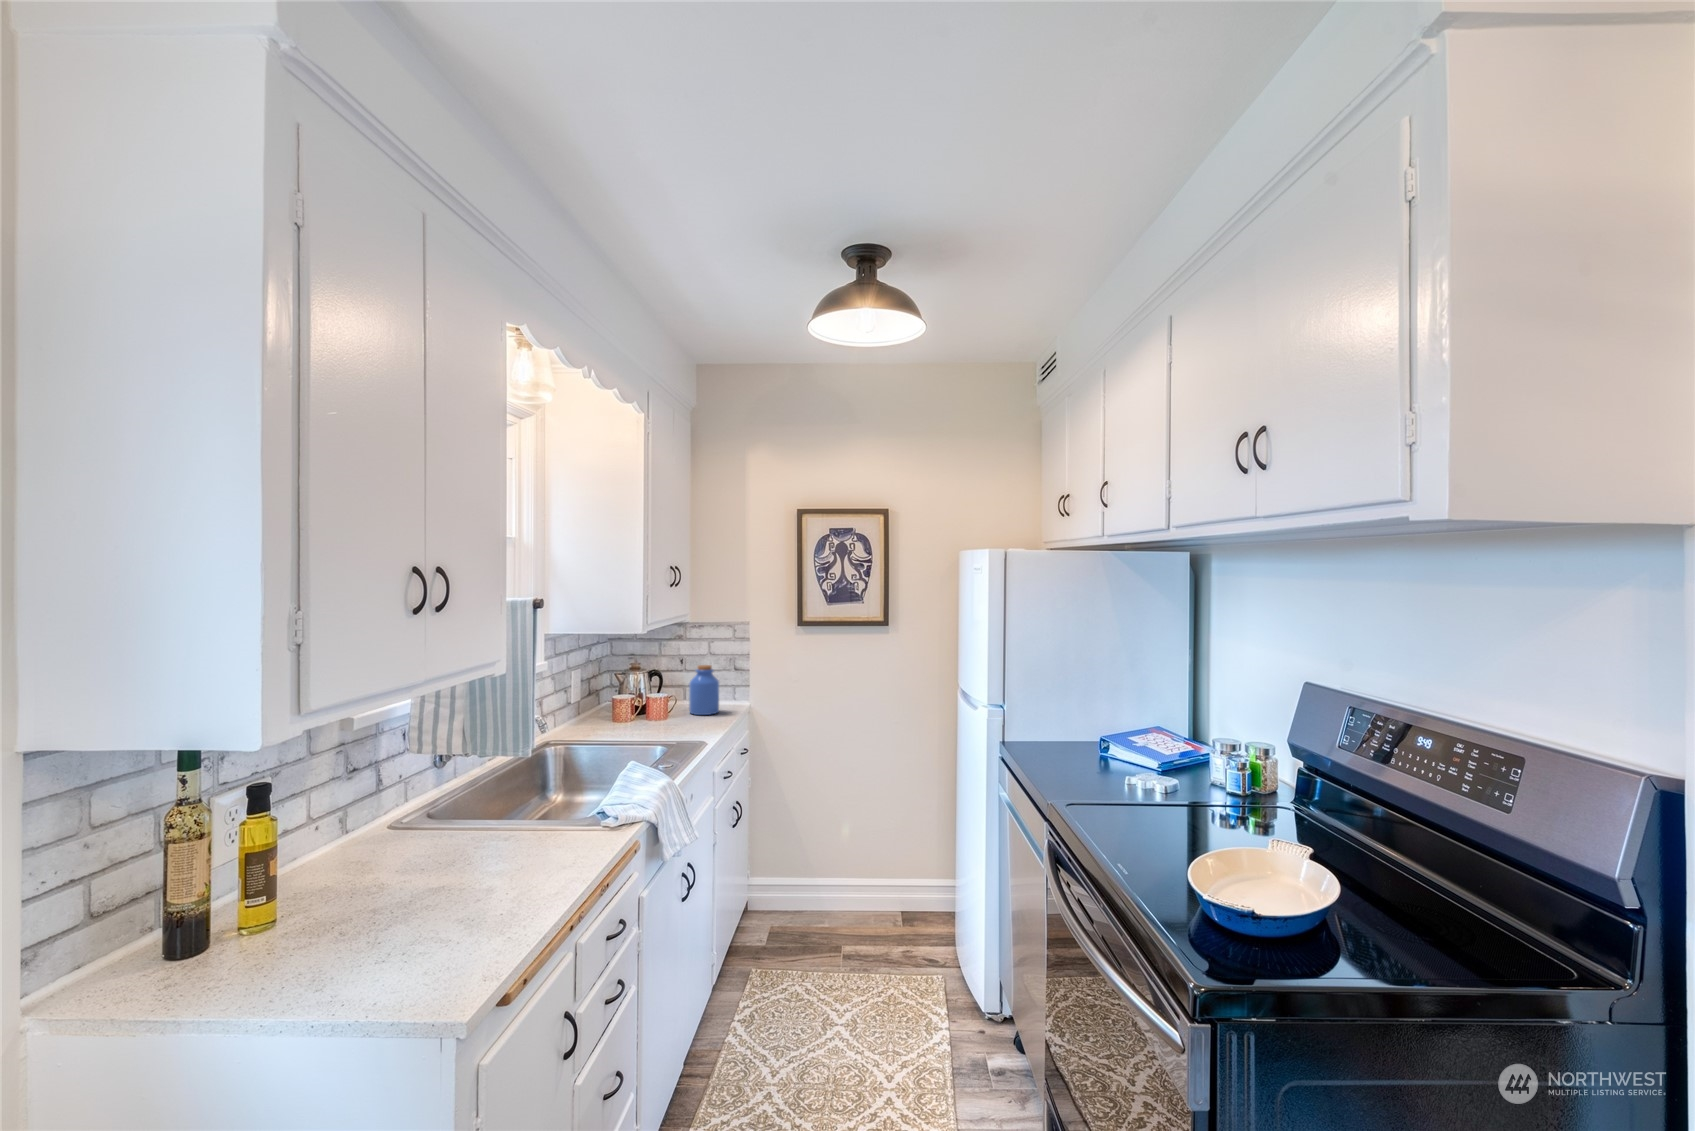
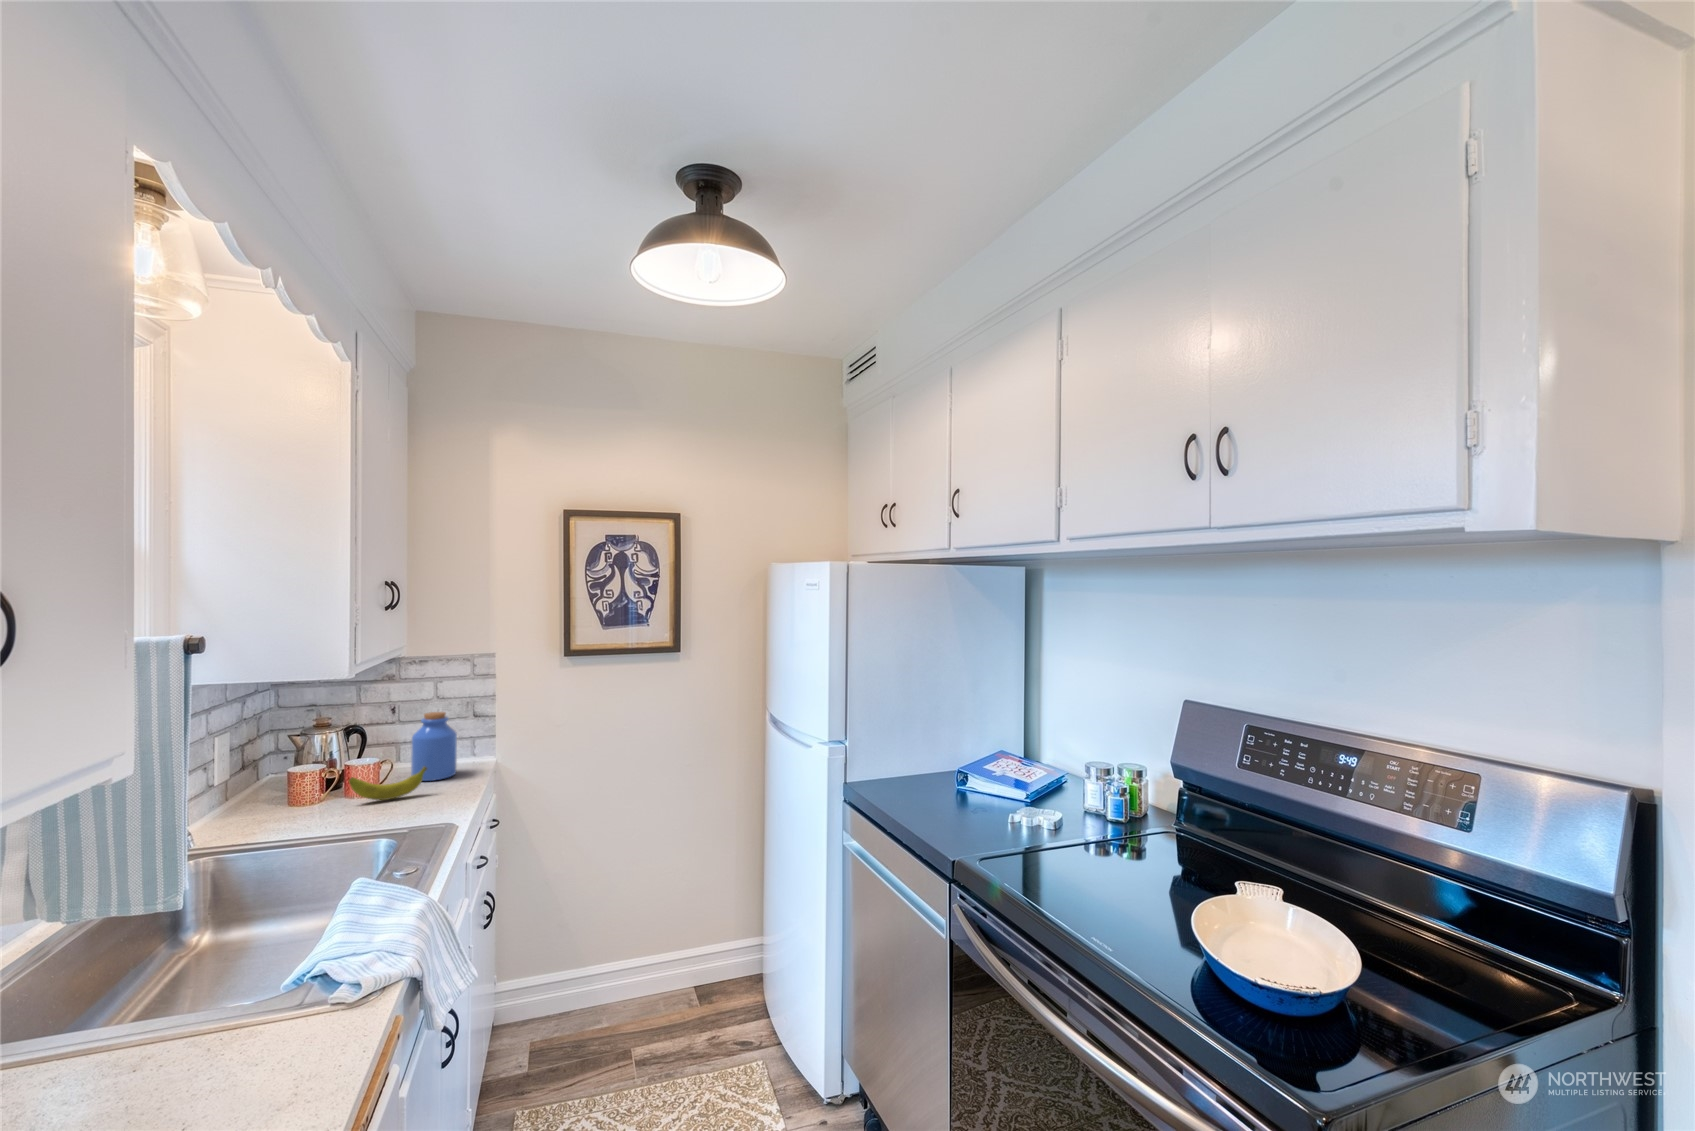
banana: none [646,702,696,723] -> present [349,766,428,800]

